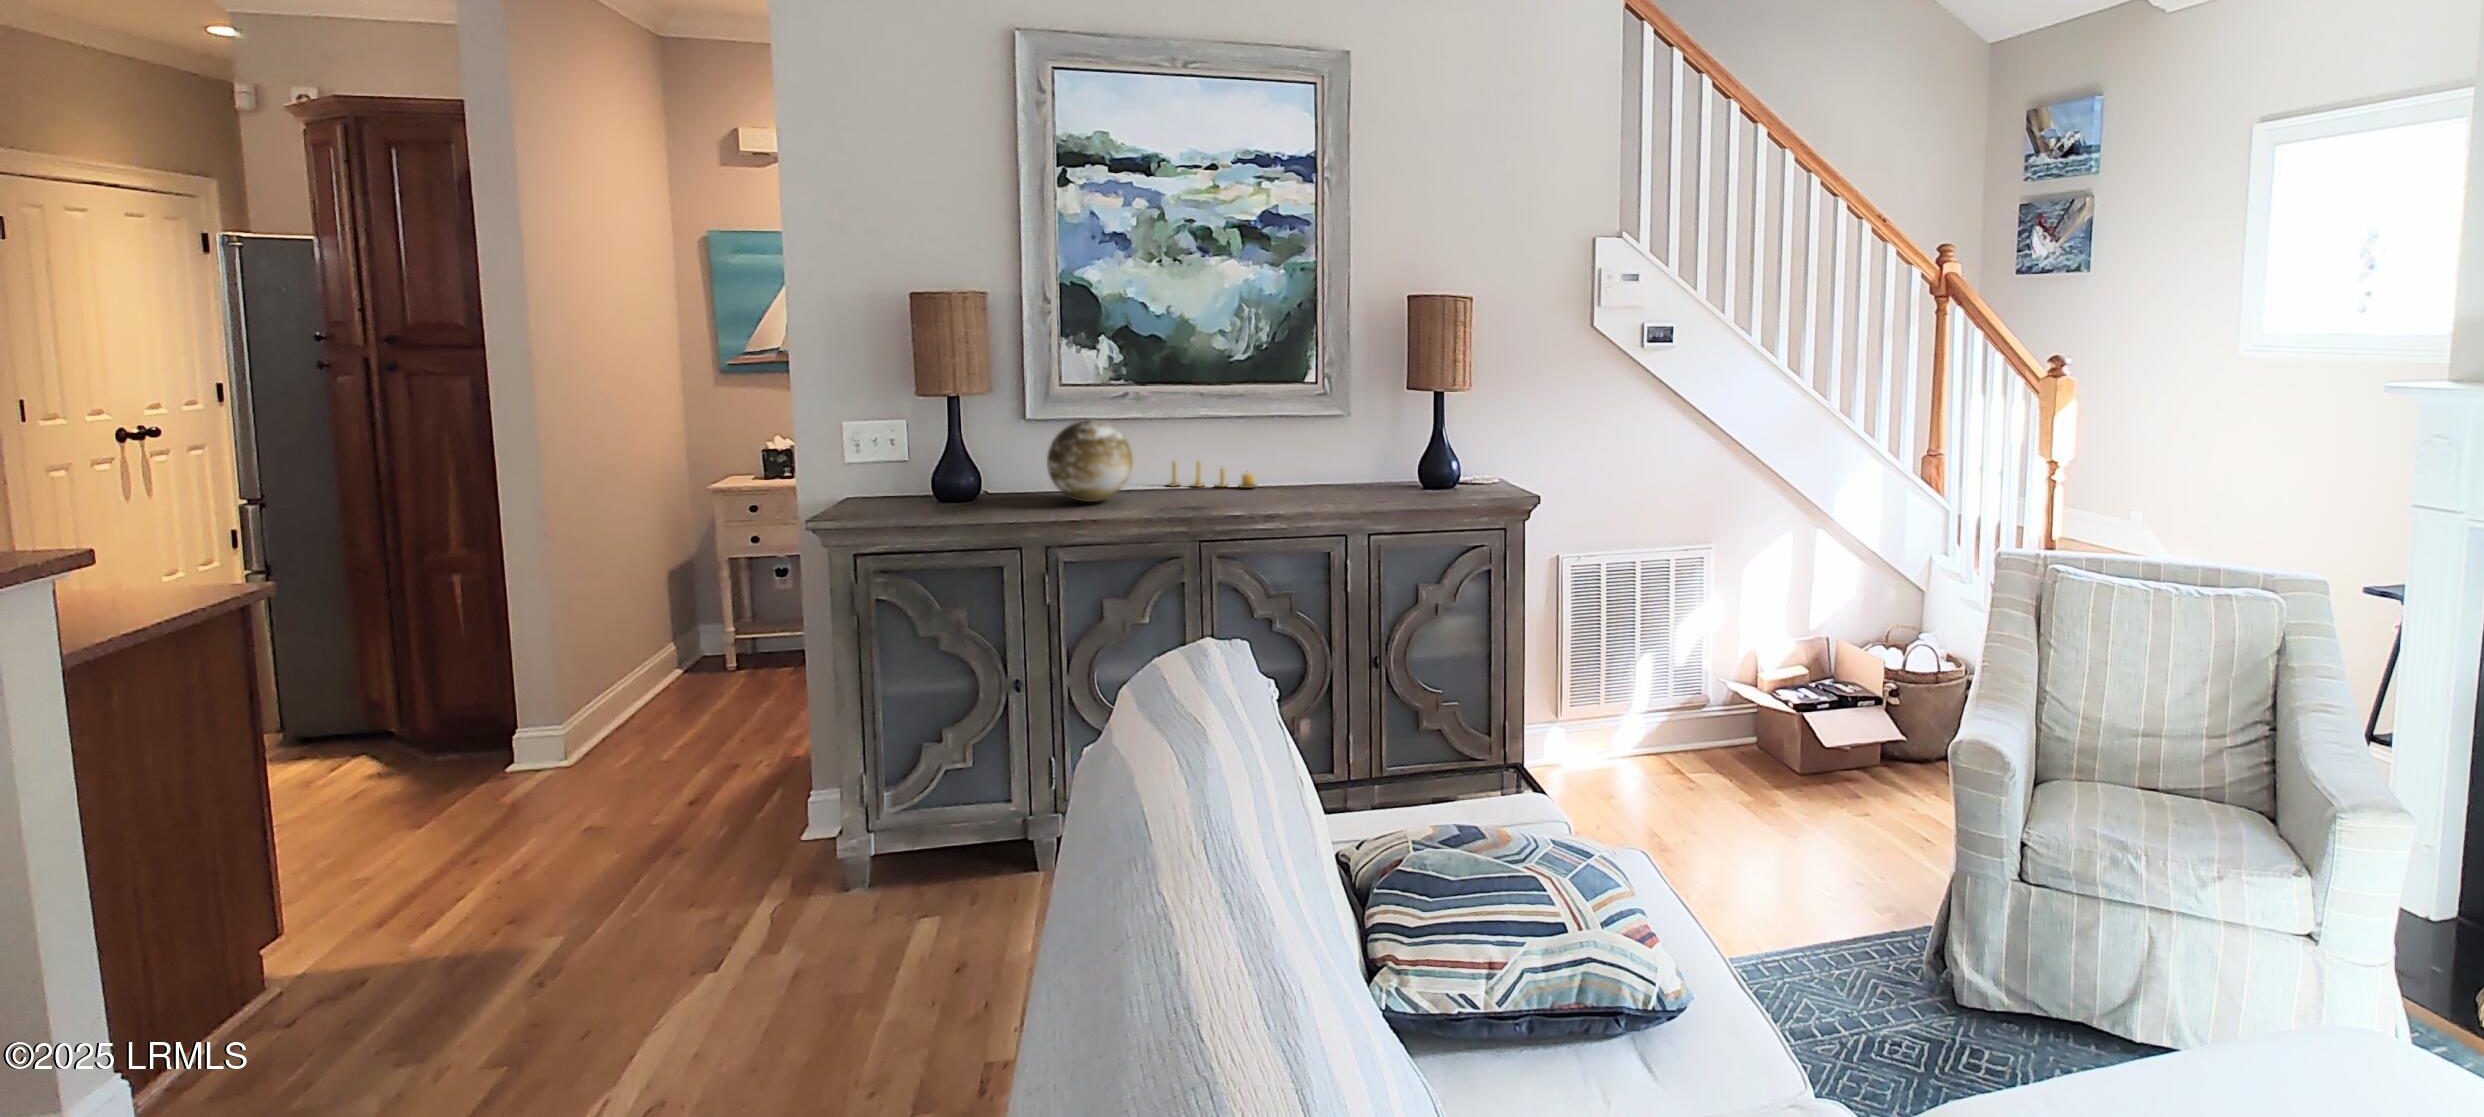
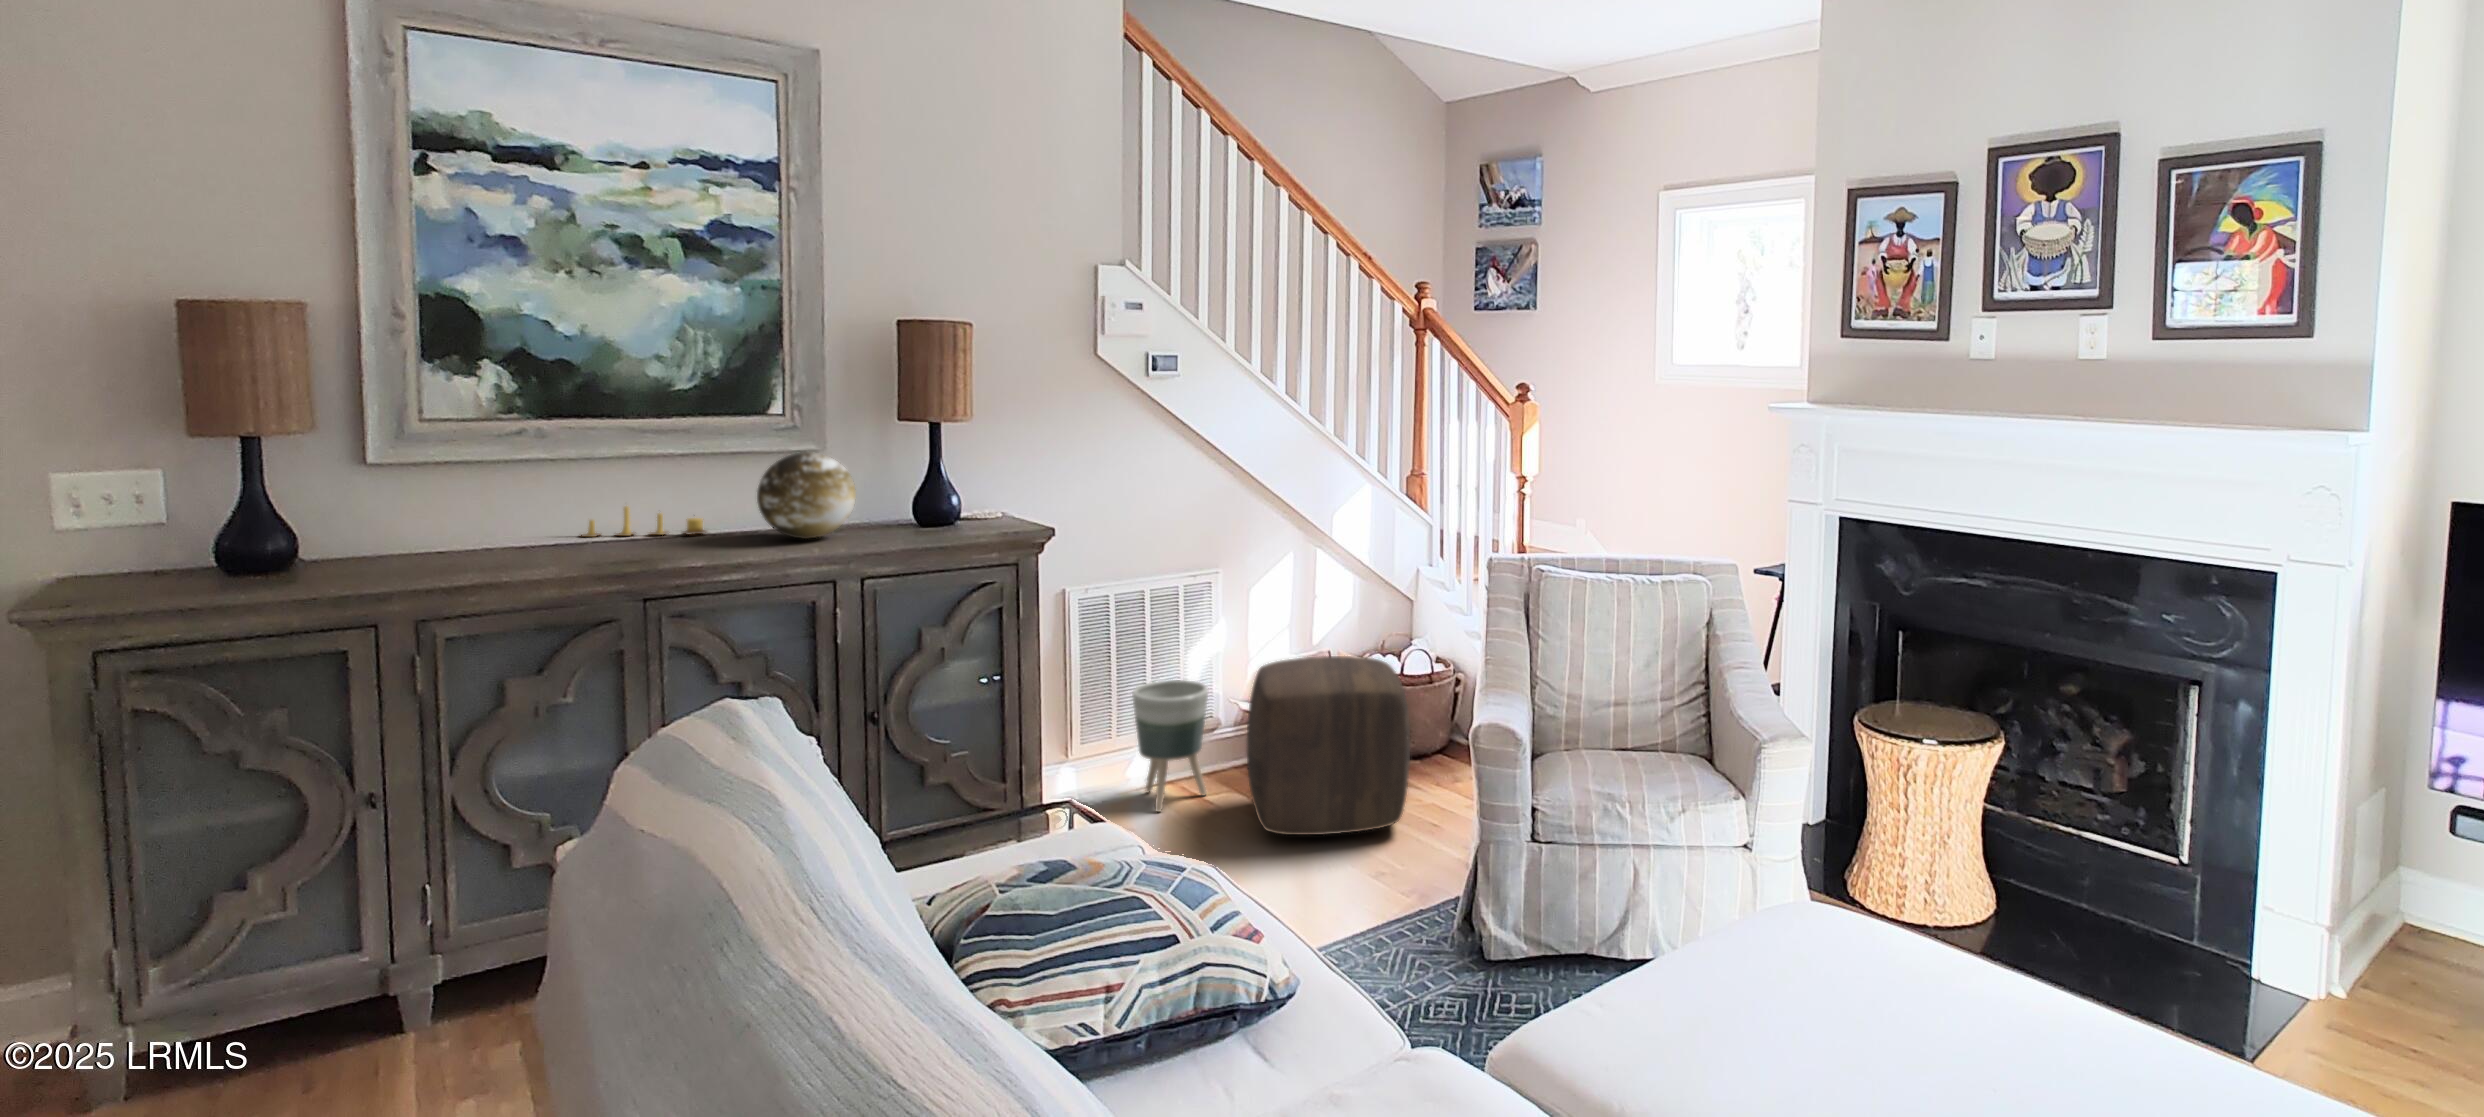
decorative orb: present [1047,420,1133,502] -> present [757,452,856,539]
ottoman: none [1730,645,1903,837] -> present [1247,656,1410,835]
planter: none [1622,653,1697,784] -> present [1132,680,1209,812]

